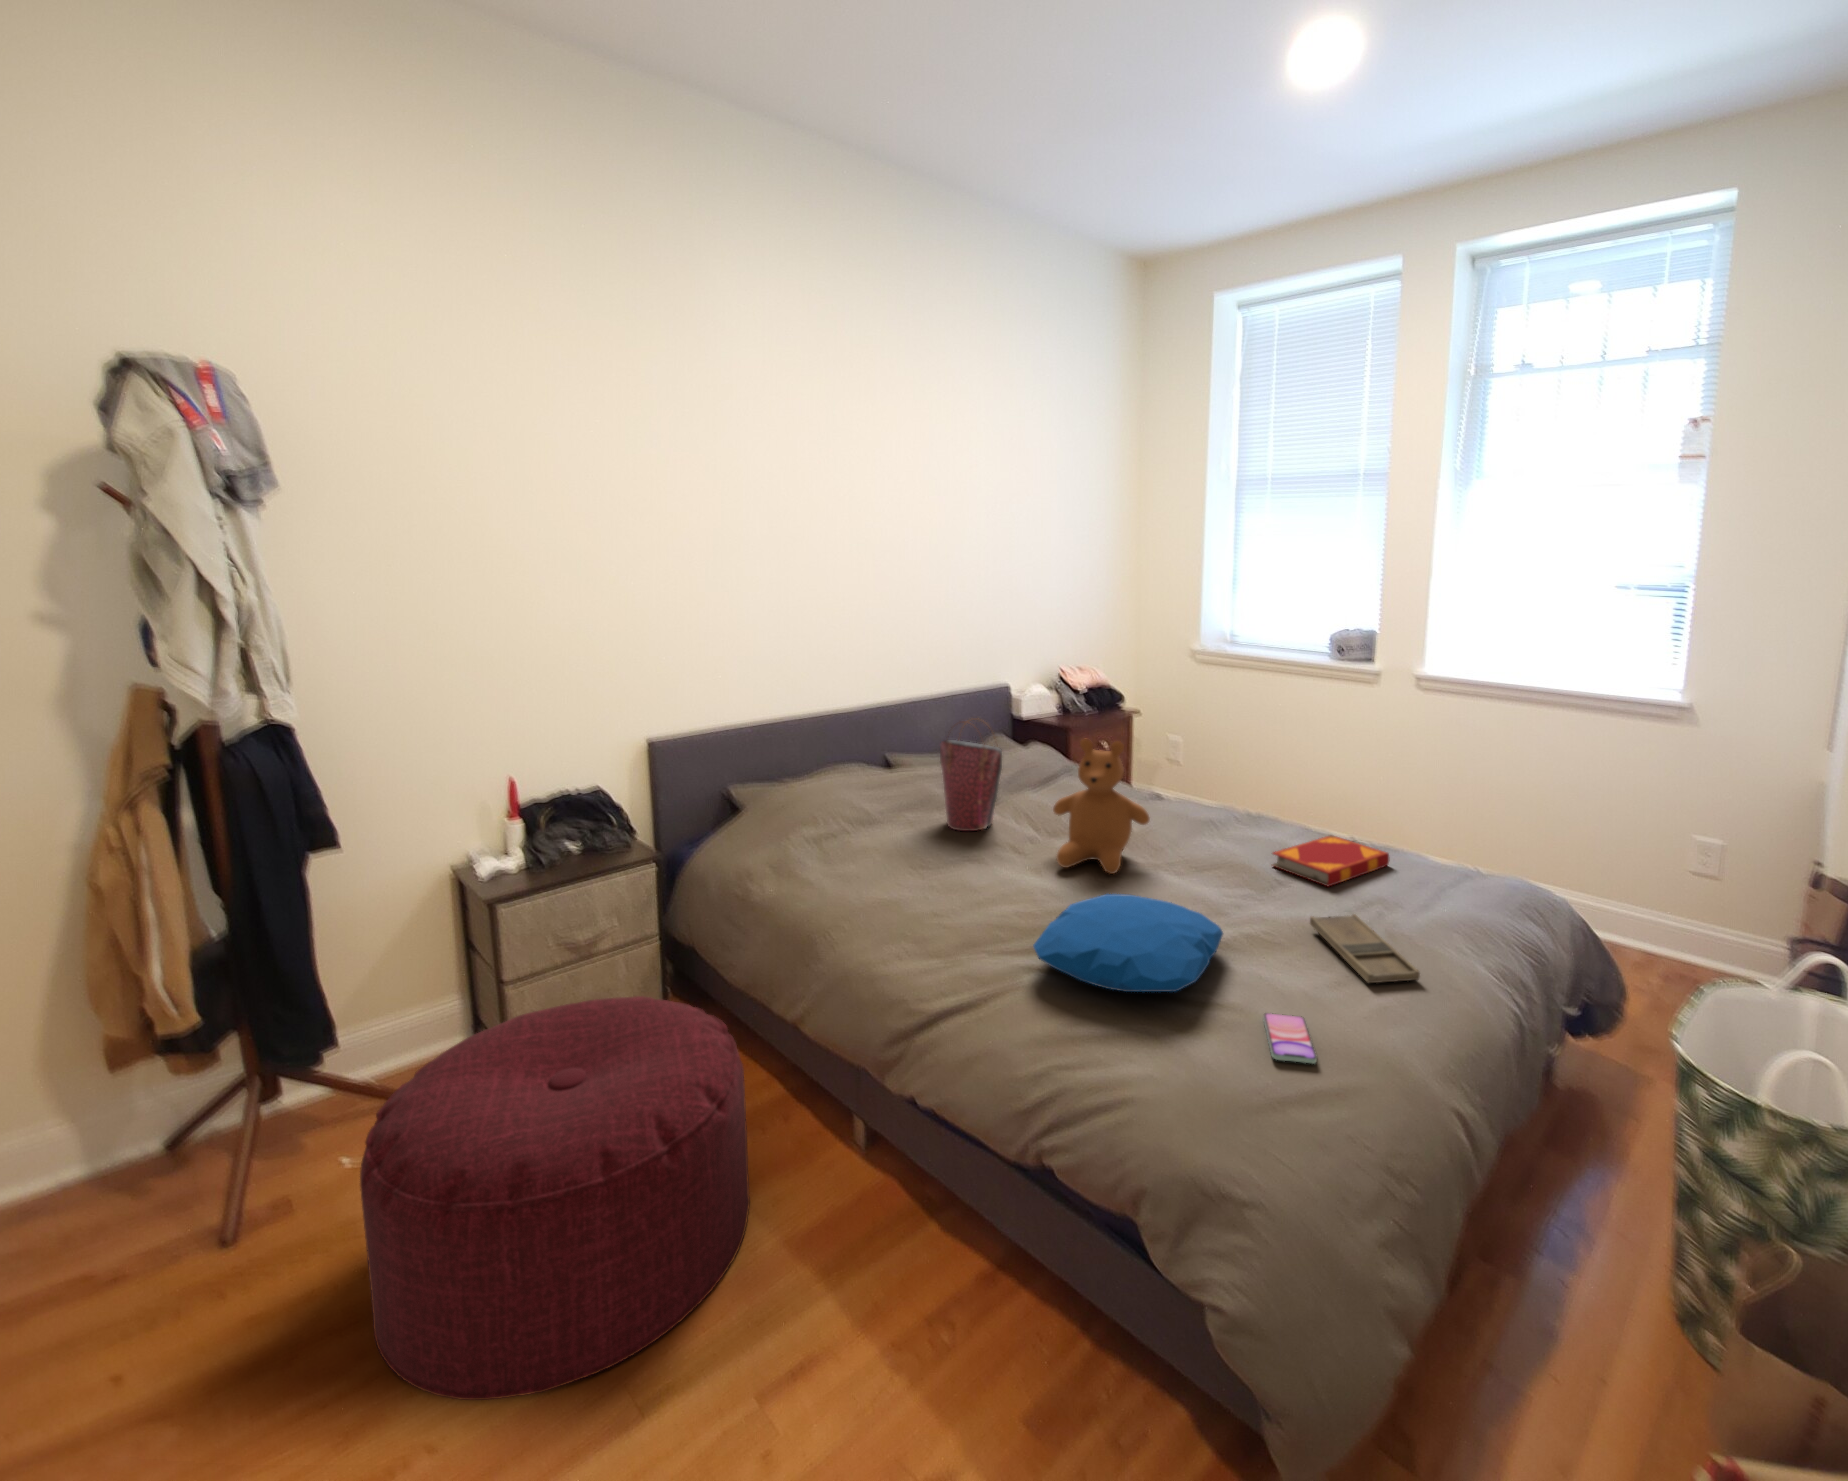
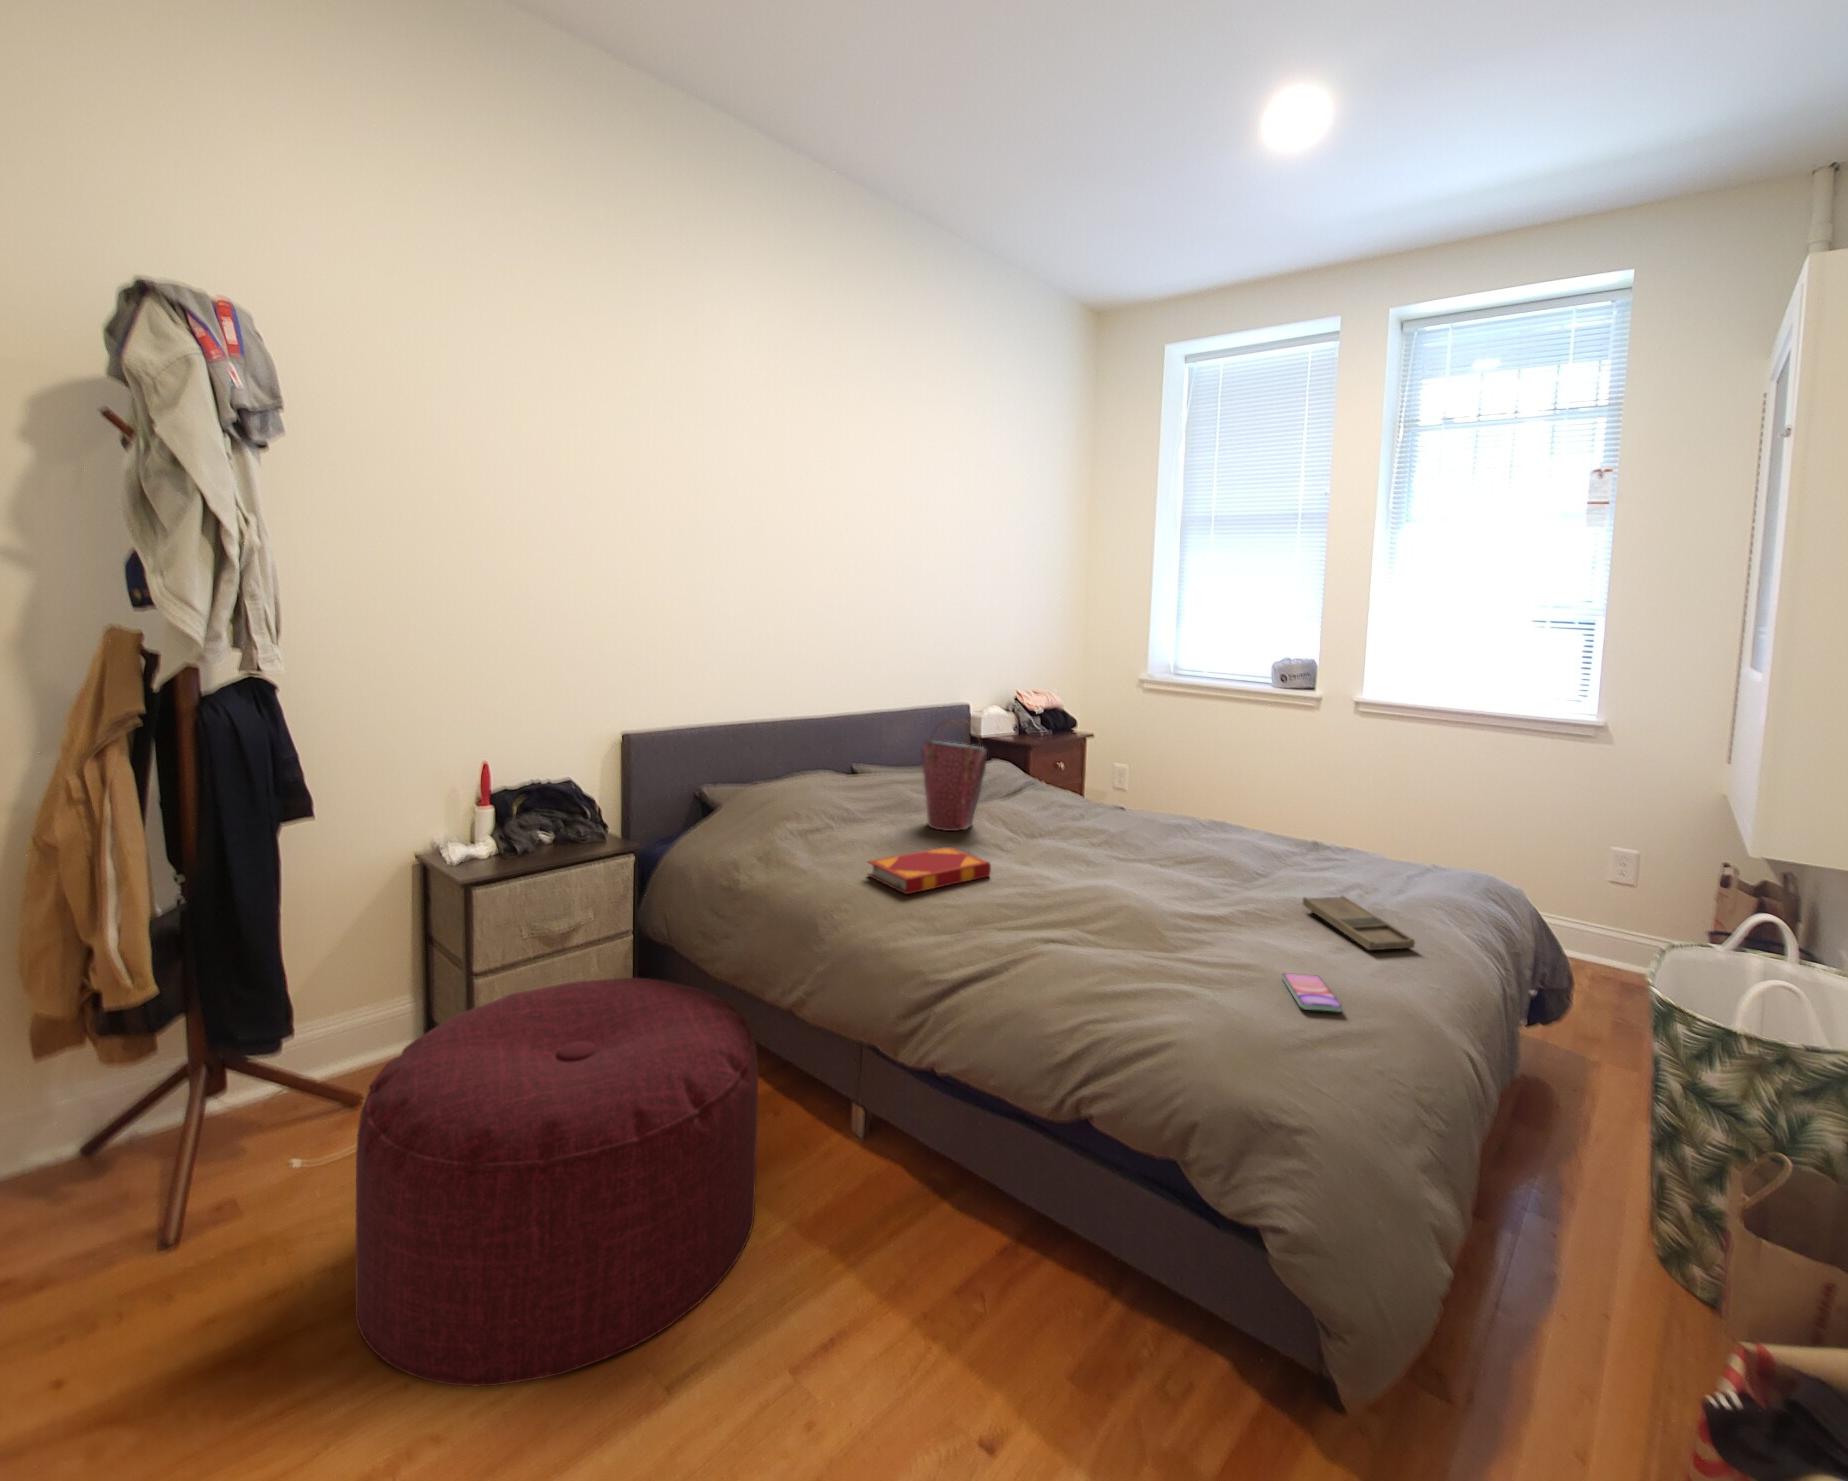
teddy bear: present [1053,738,1150,874] -> none [1040,735,1136,866]
hardback book: present [1272,835,1389,886] -> present [867,847,991,894]
pillow: present [1033,894,1223,992] -> none [1052,875,1230,956]

